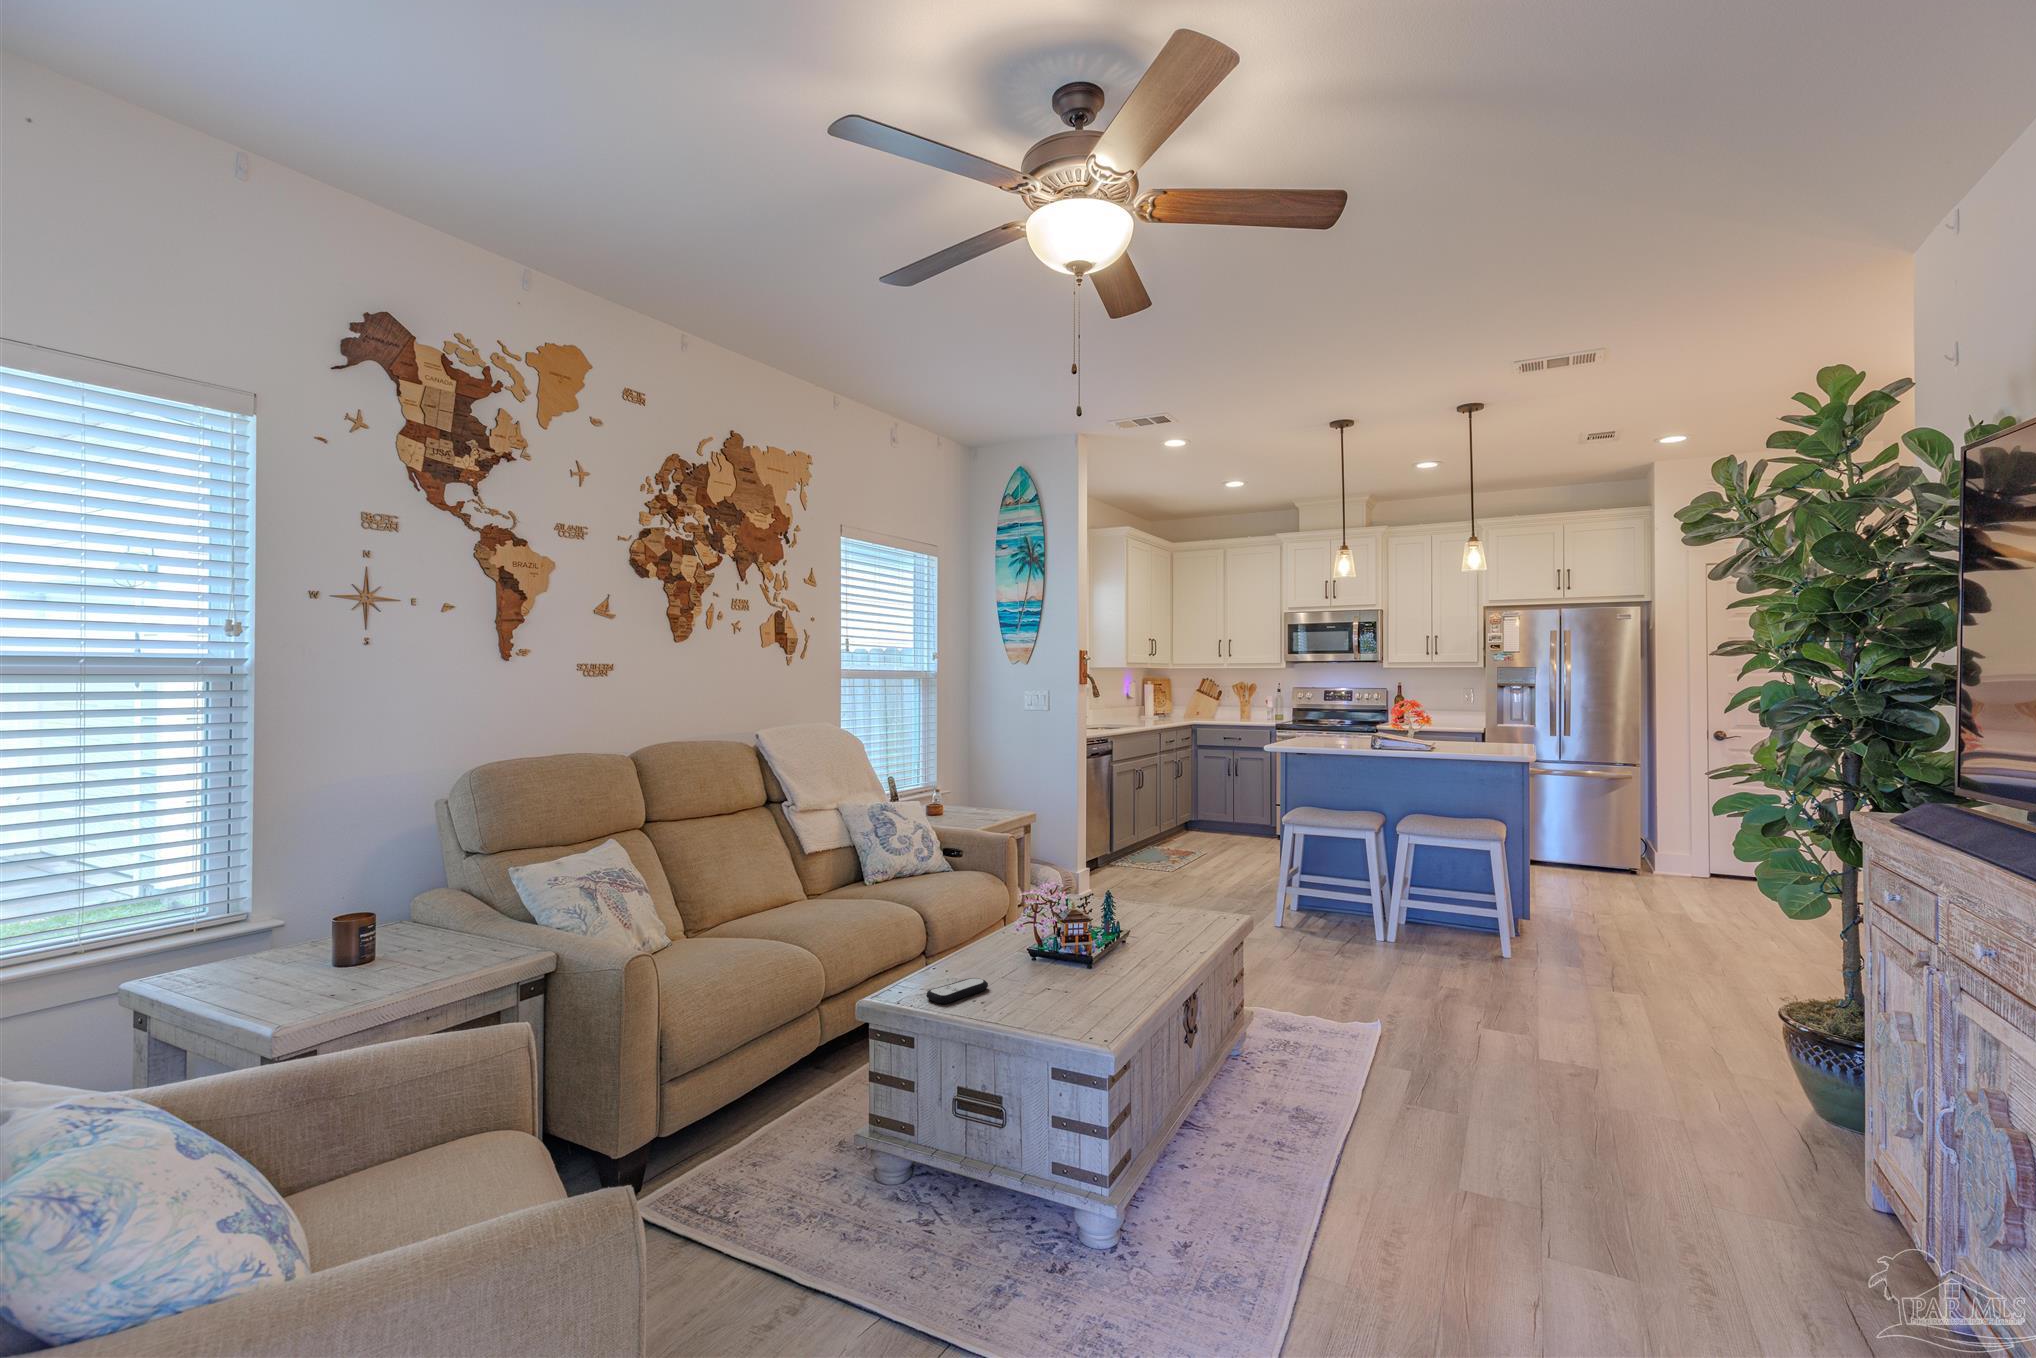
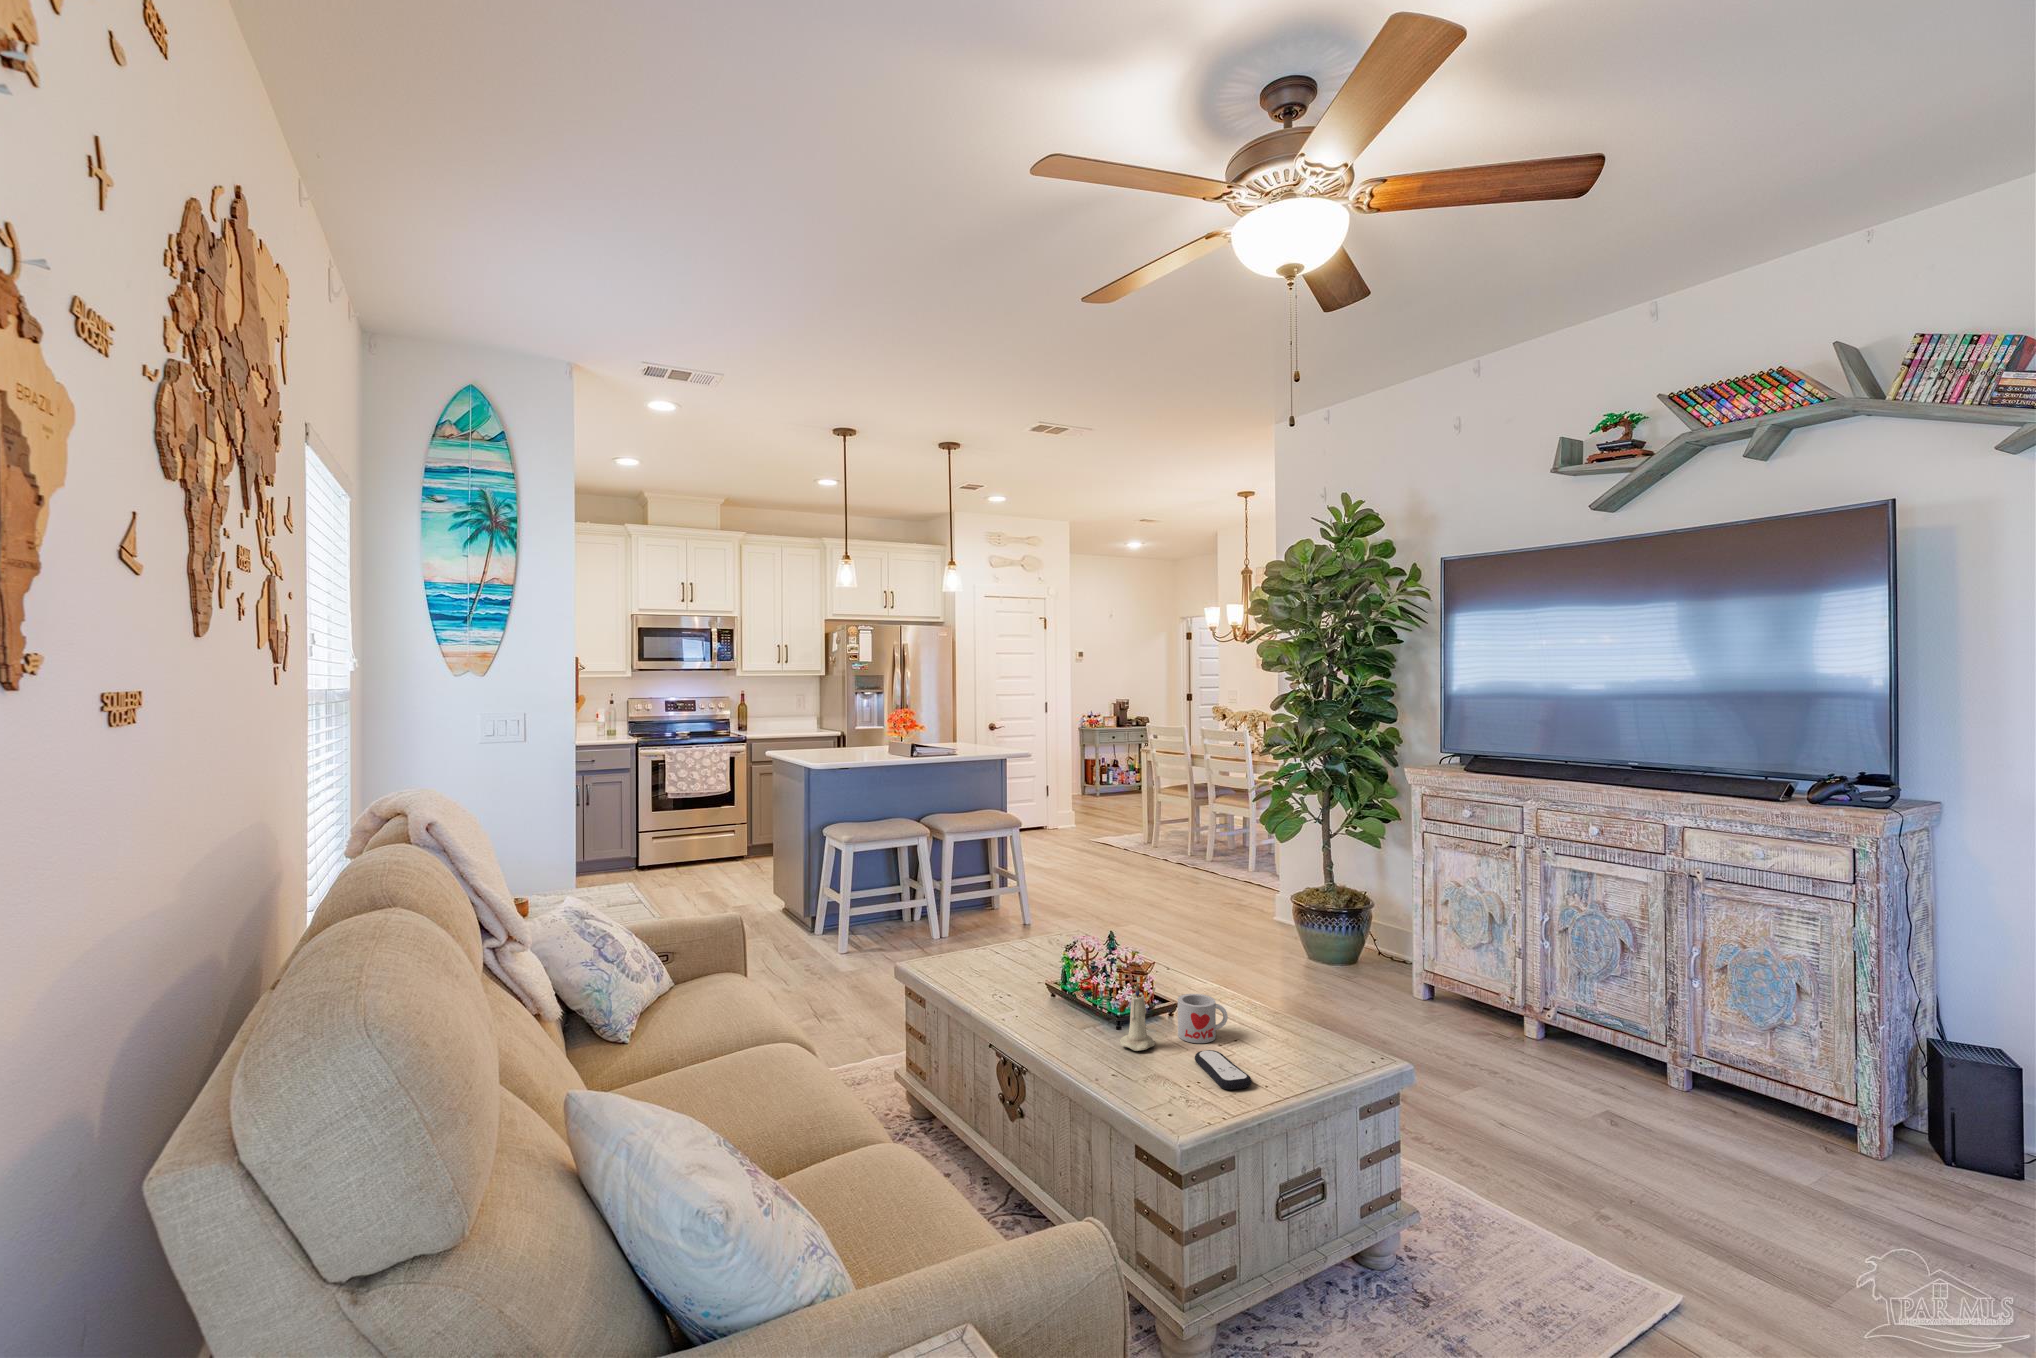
candle: none [965,912,999,970] -> present [1120,983,1155,1051]
mug: none [1009,940,1044,984] -> present [1178,994,1228,1043]

